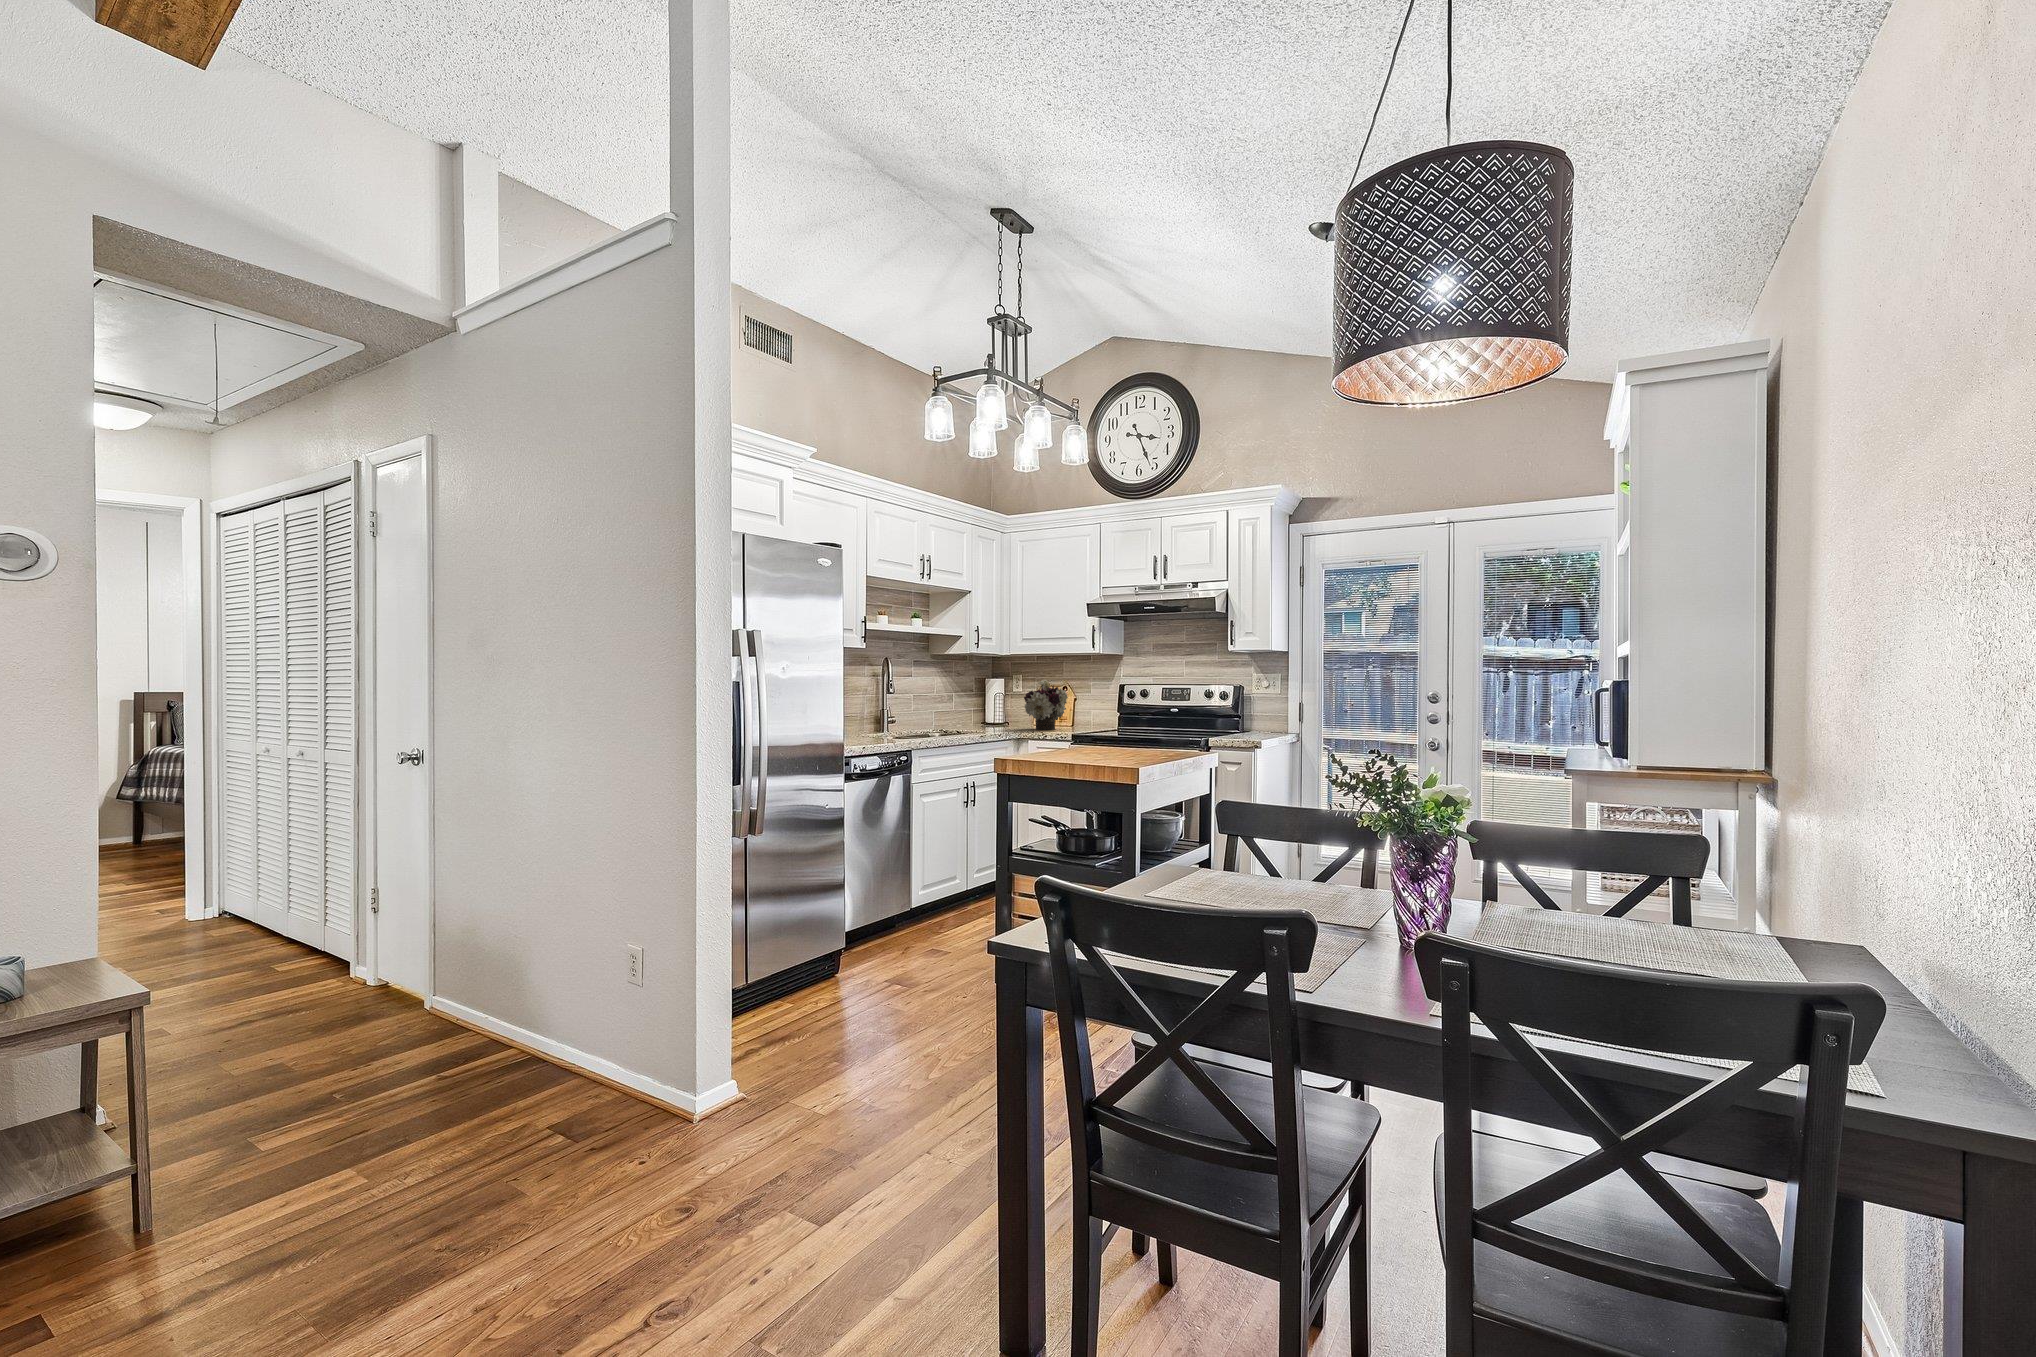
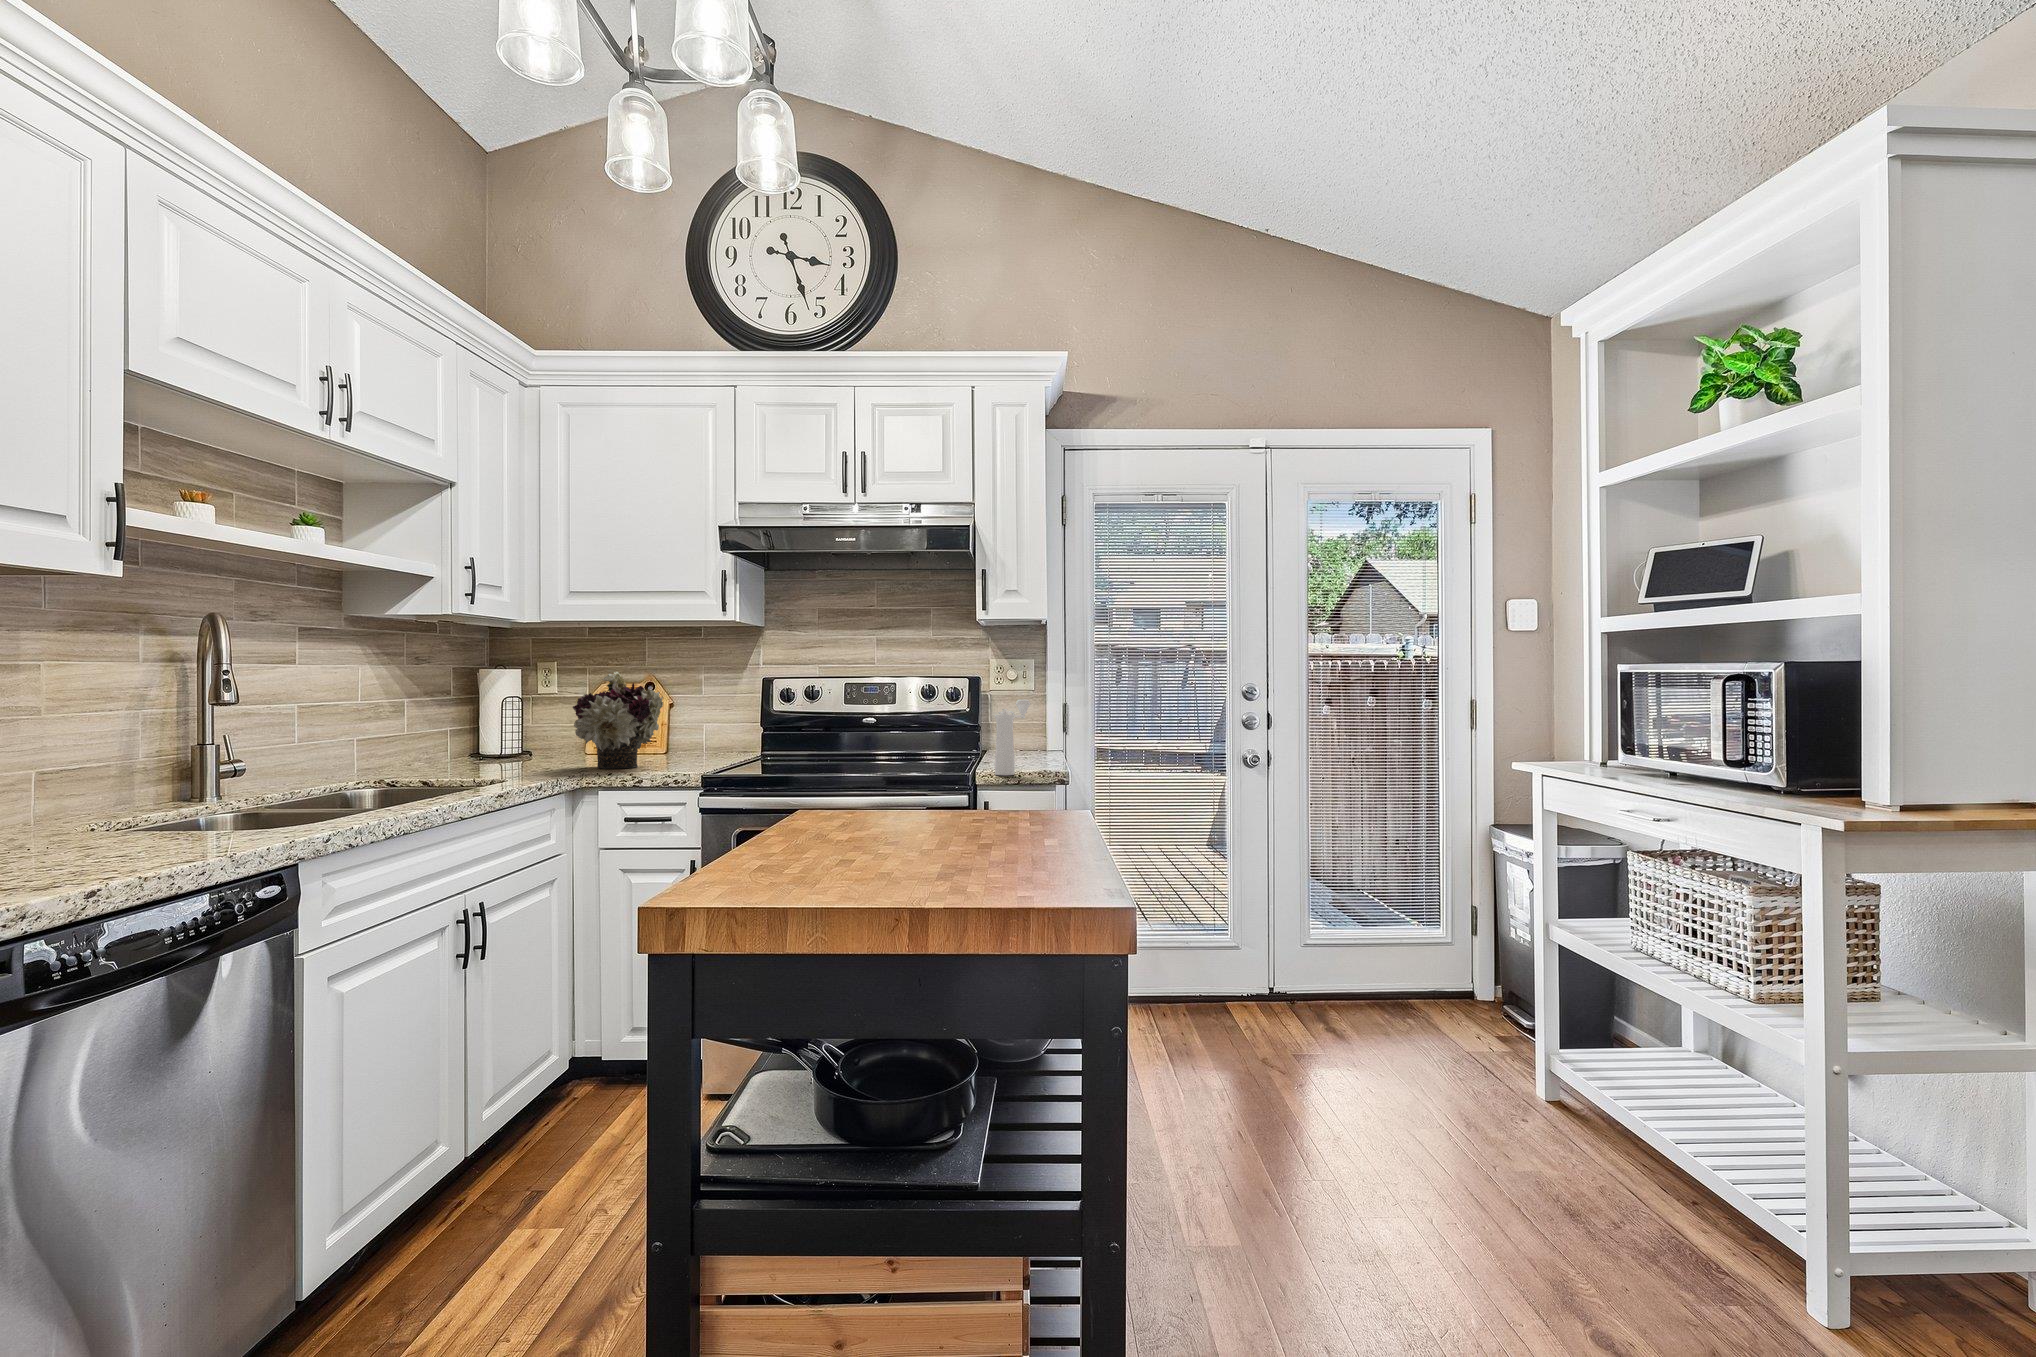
pepper mill: none [1226,698,1251,740] -> present [995,700,1030,775]

